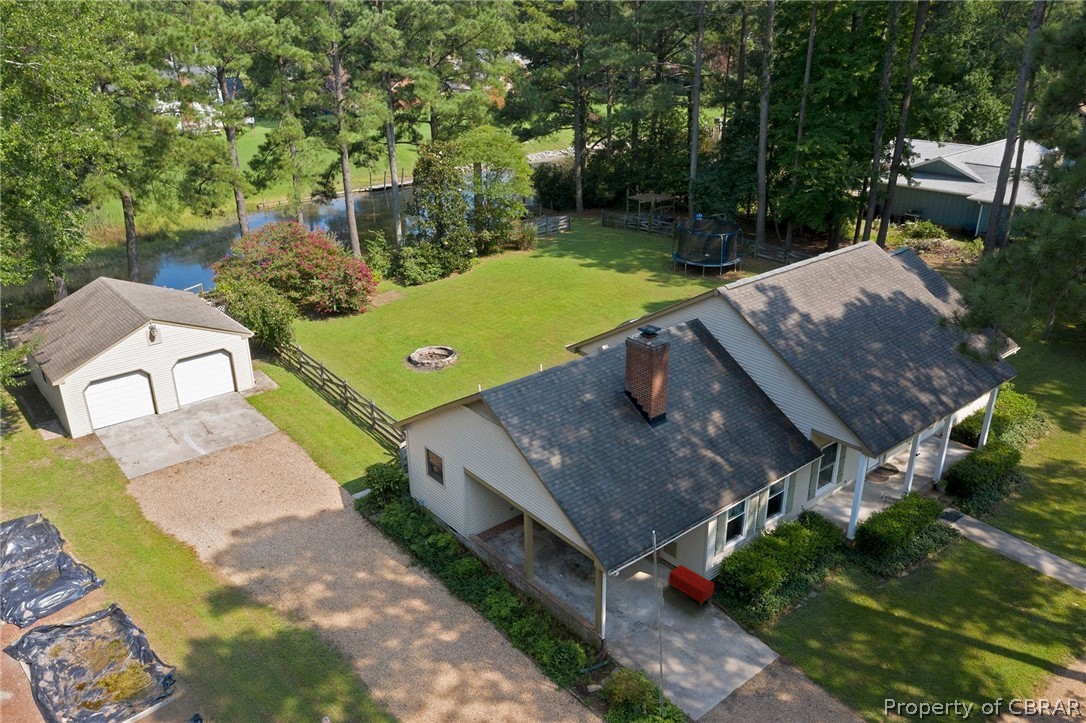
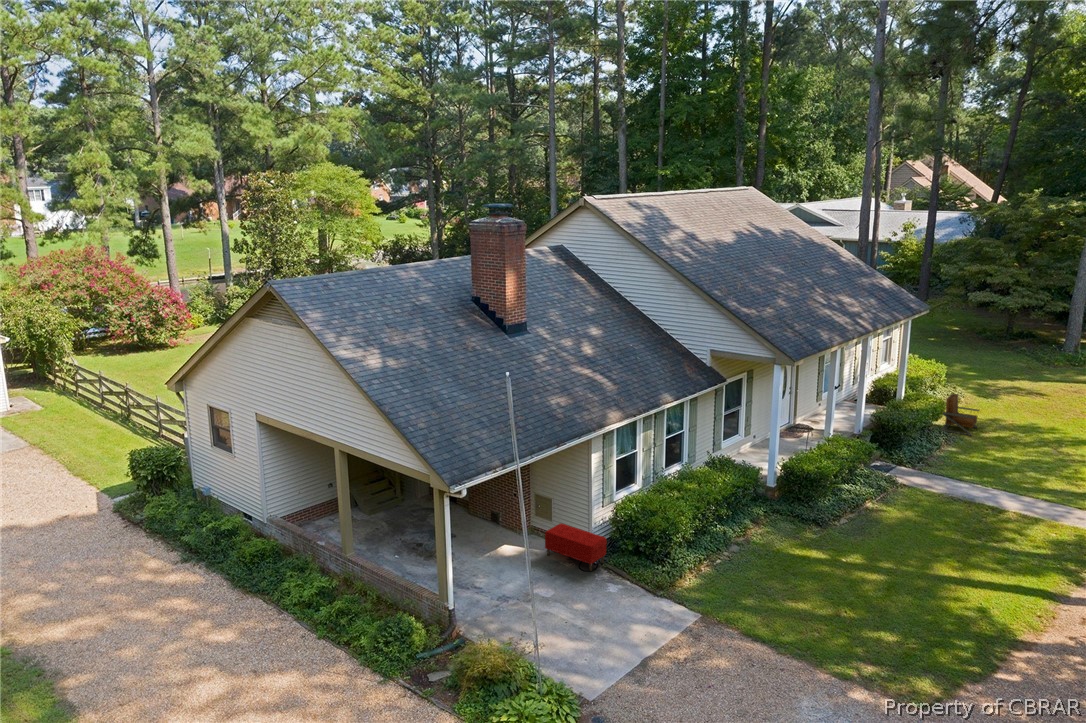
lounge chair: none [1011,441,1051,482] -> present [941,394,979,436]

